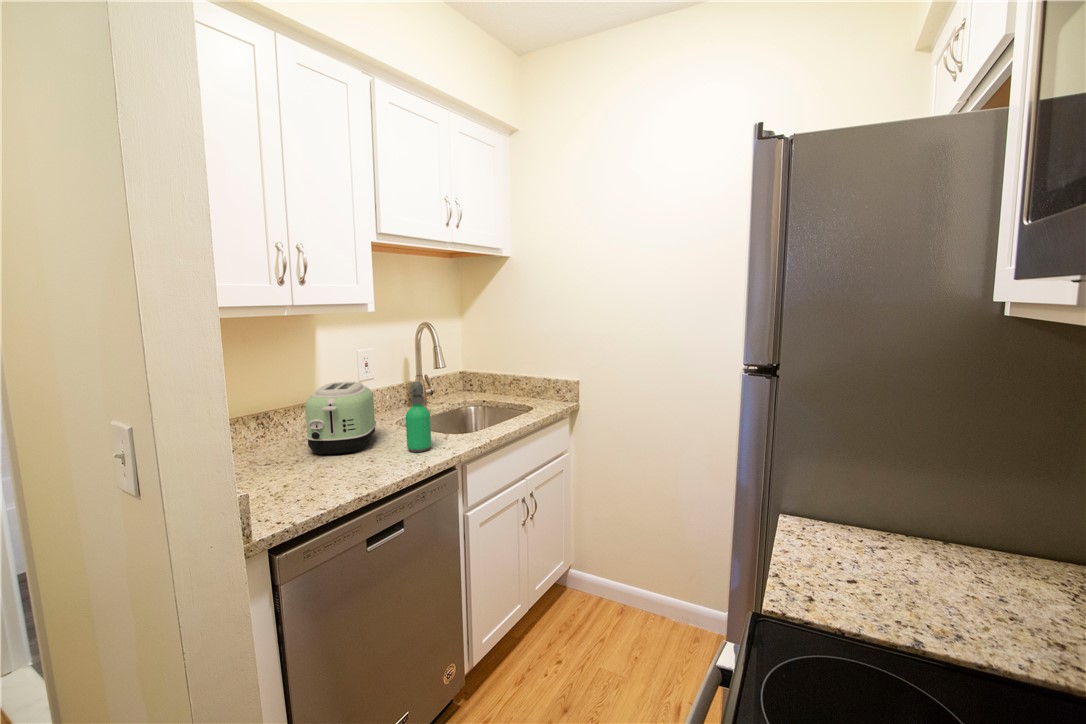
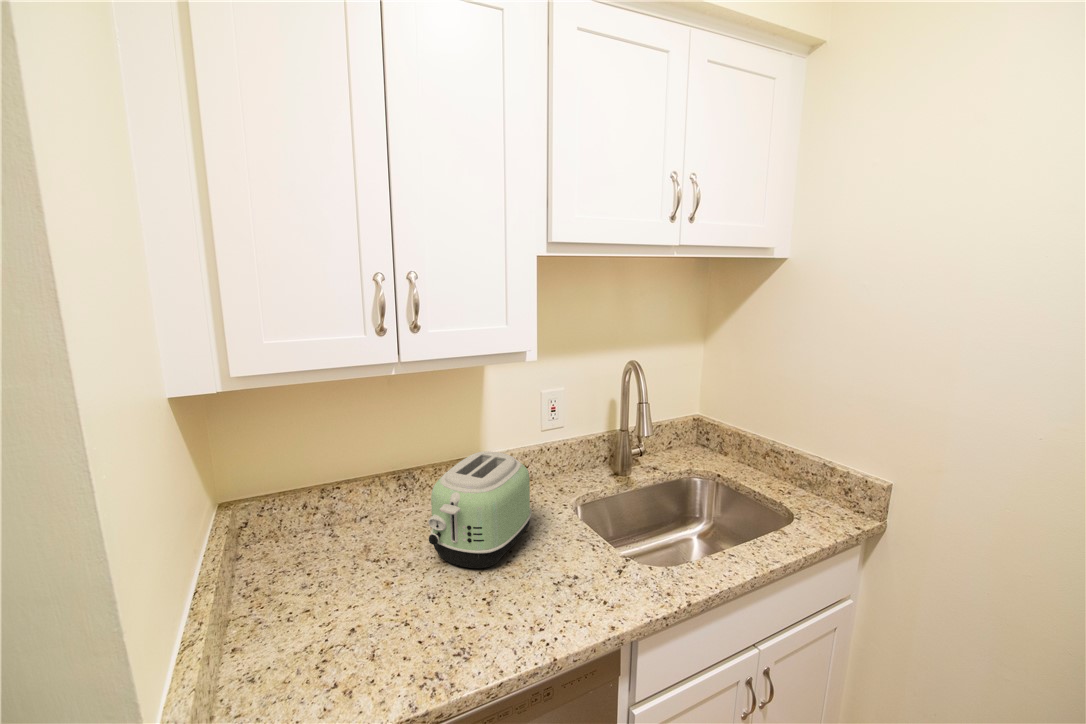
soap dispenser: present [406,382,431,452] -> none [548,494,586,604]

